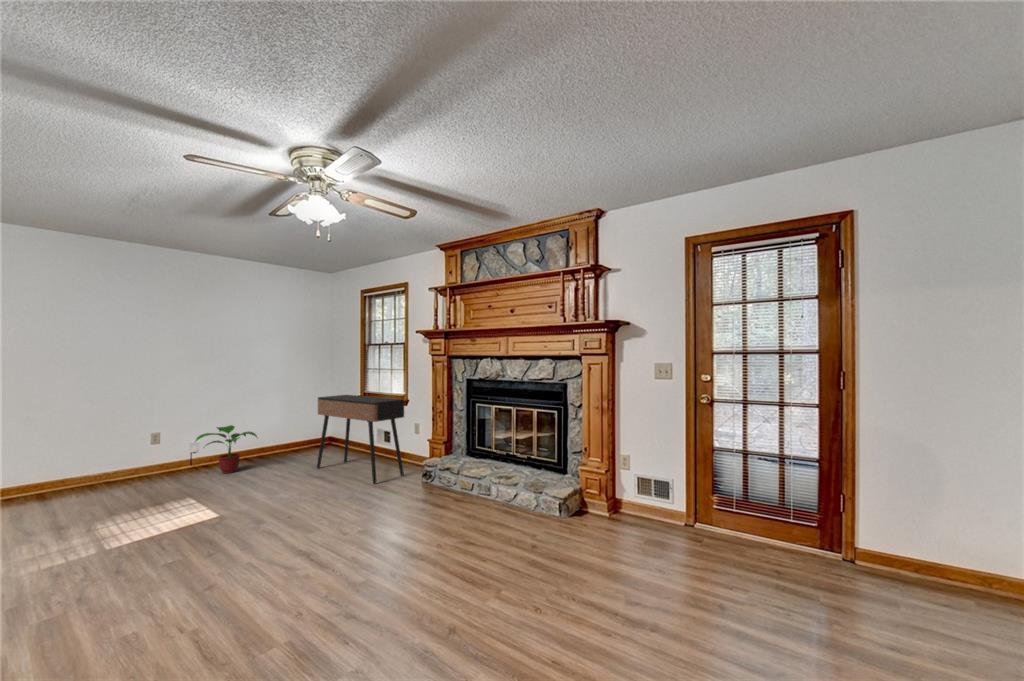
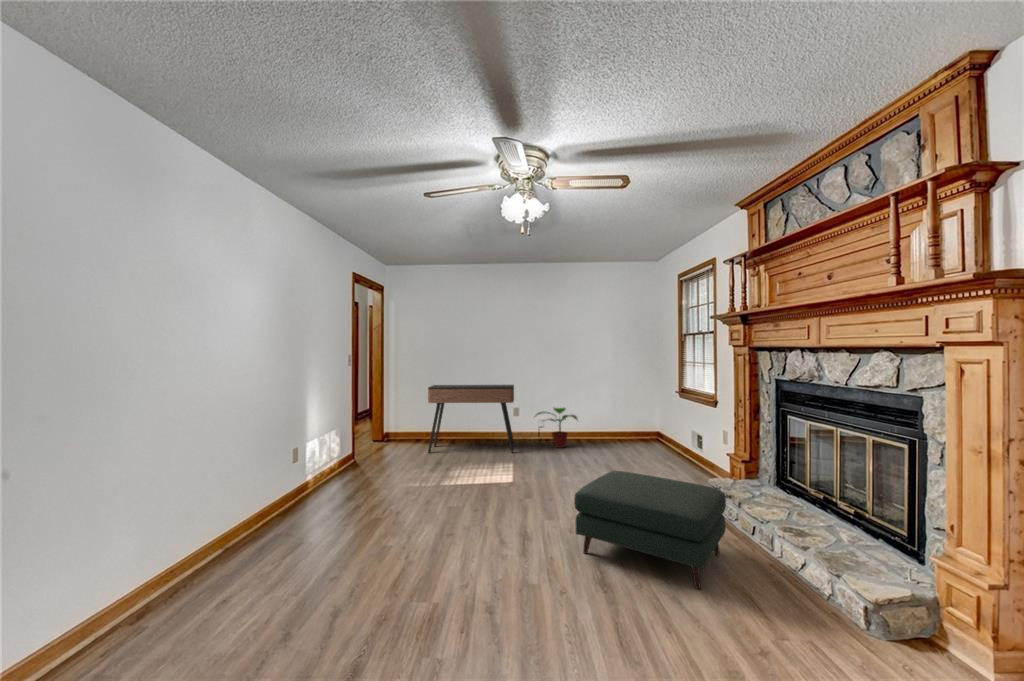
console table: present [317,395,404,484] -> present [428,385,514,453]
ottoman: none [369,461,481,547] -> present [574,471,726,589]

